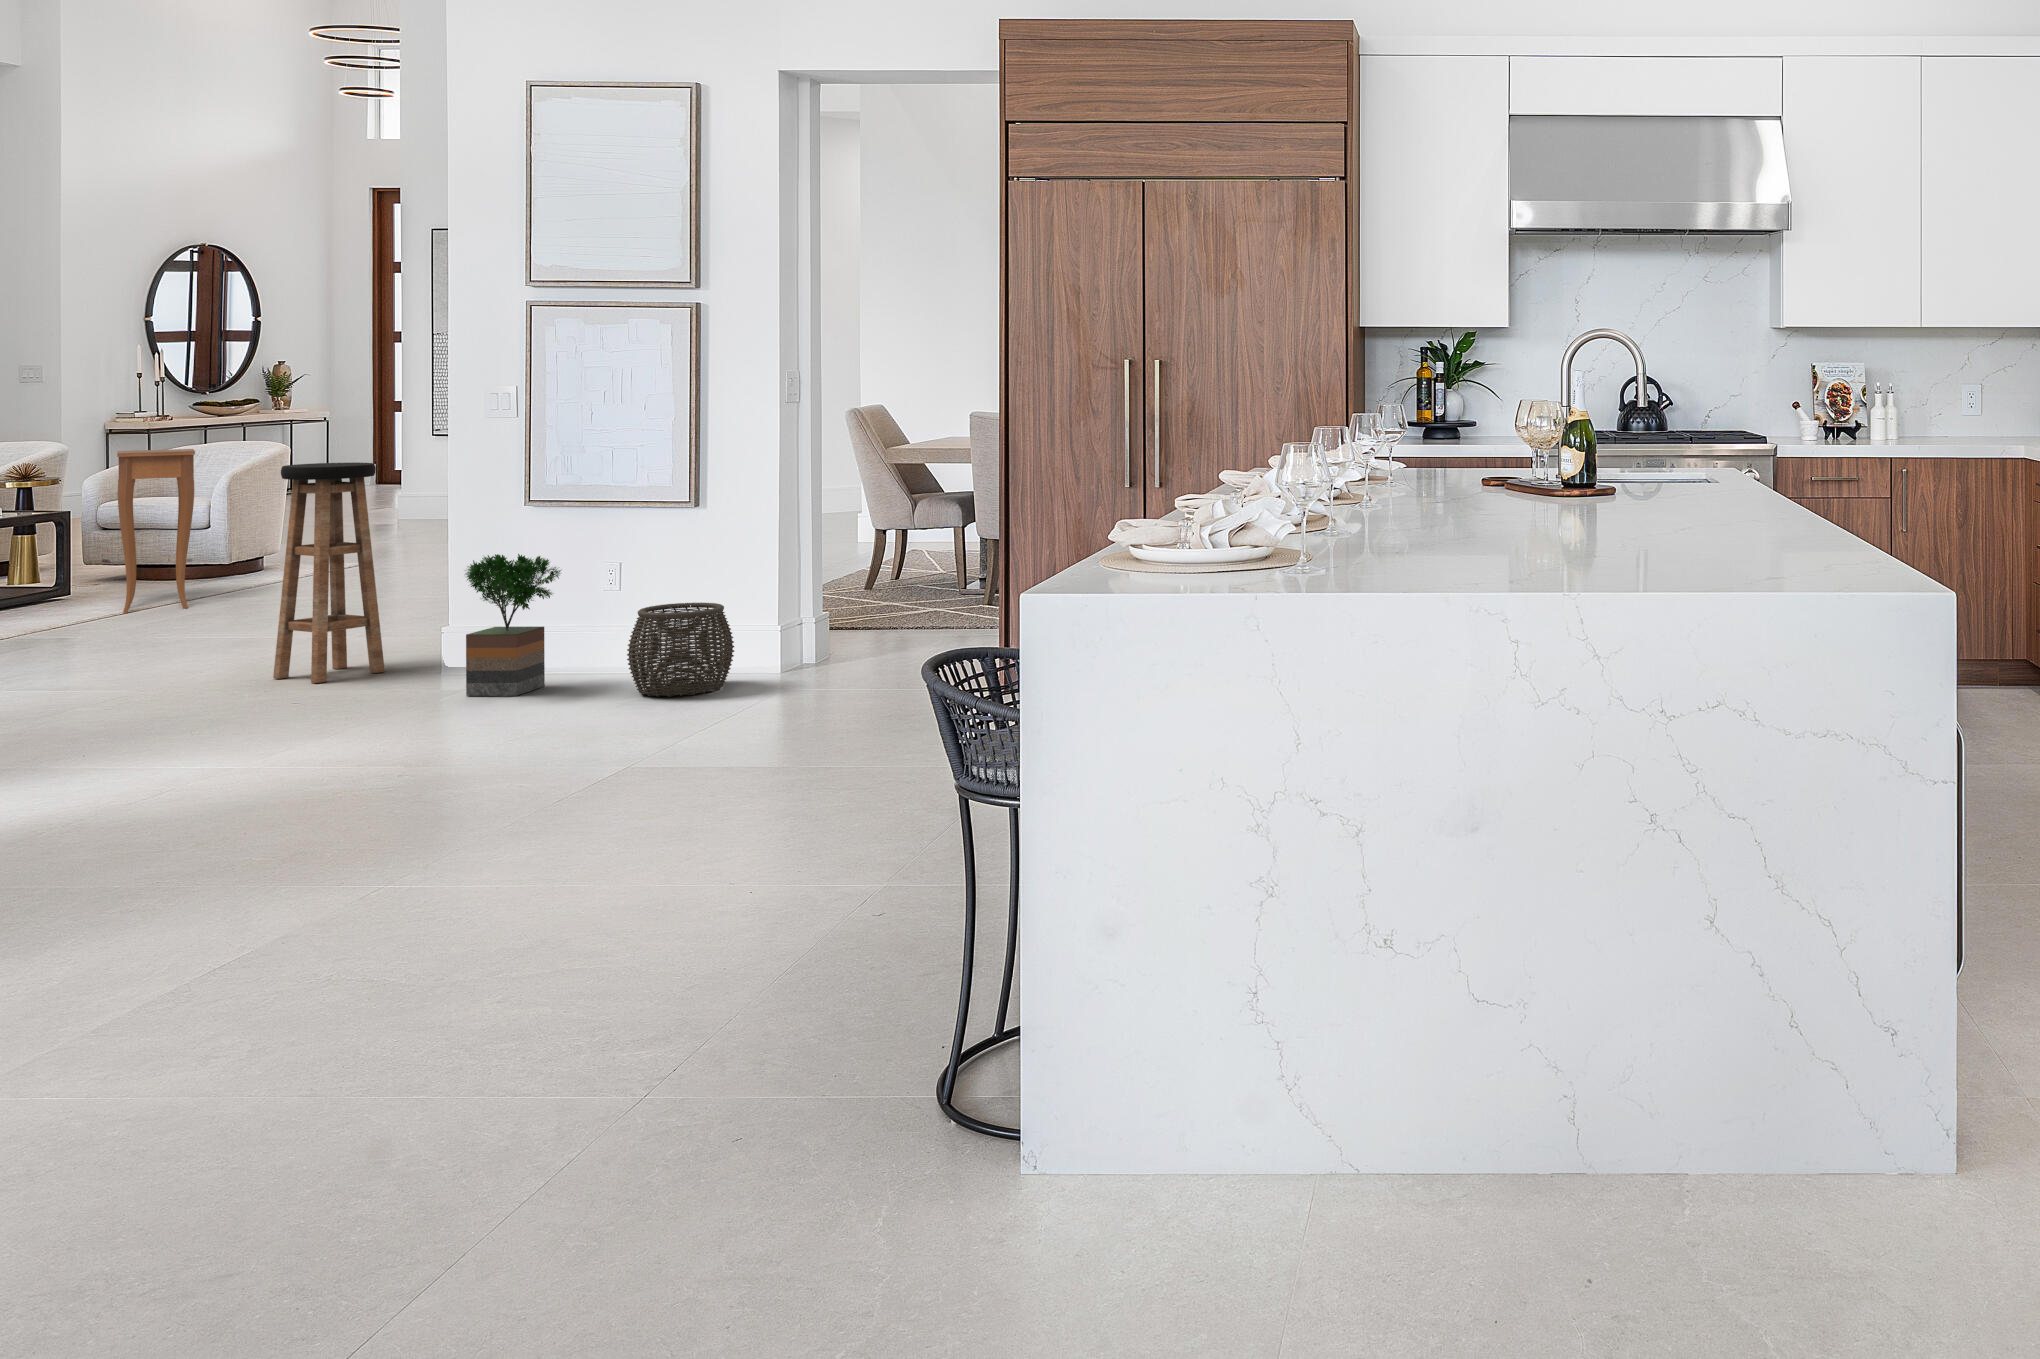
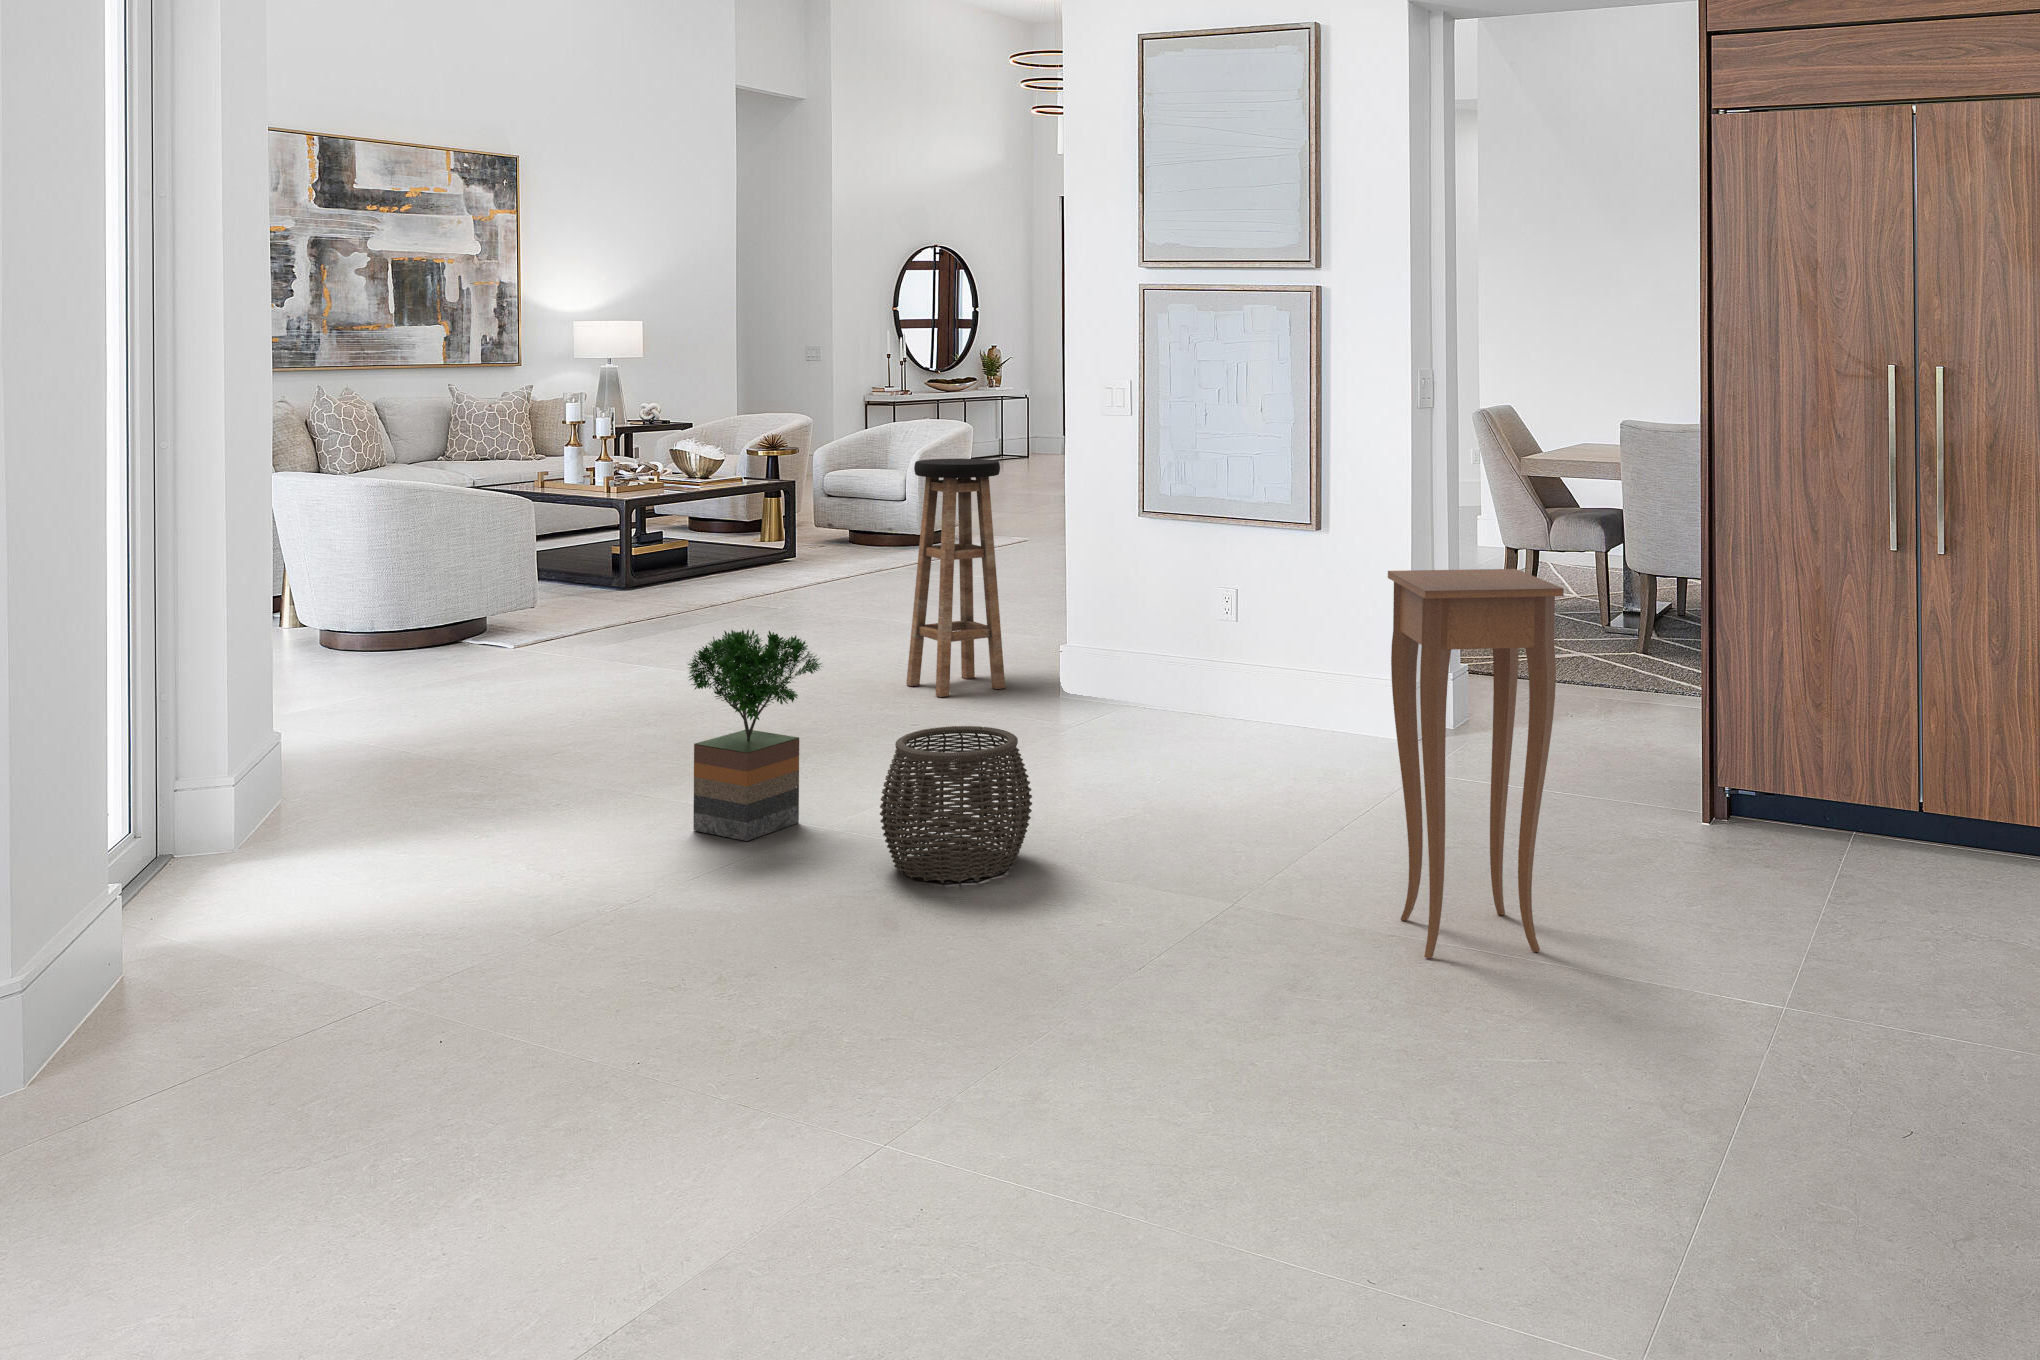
side table: present [117,449,195,613] -> present [1388,569,1564,958]
potted tree: present [466,554,561,696] -> present [688,629,822,841]
woven basket: present [627,603,734,697] -> present [880,726,1032,883]

